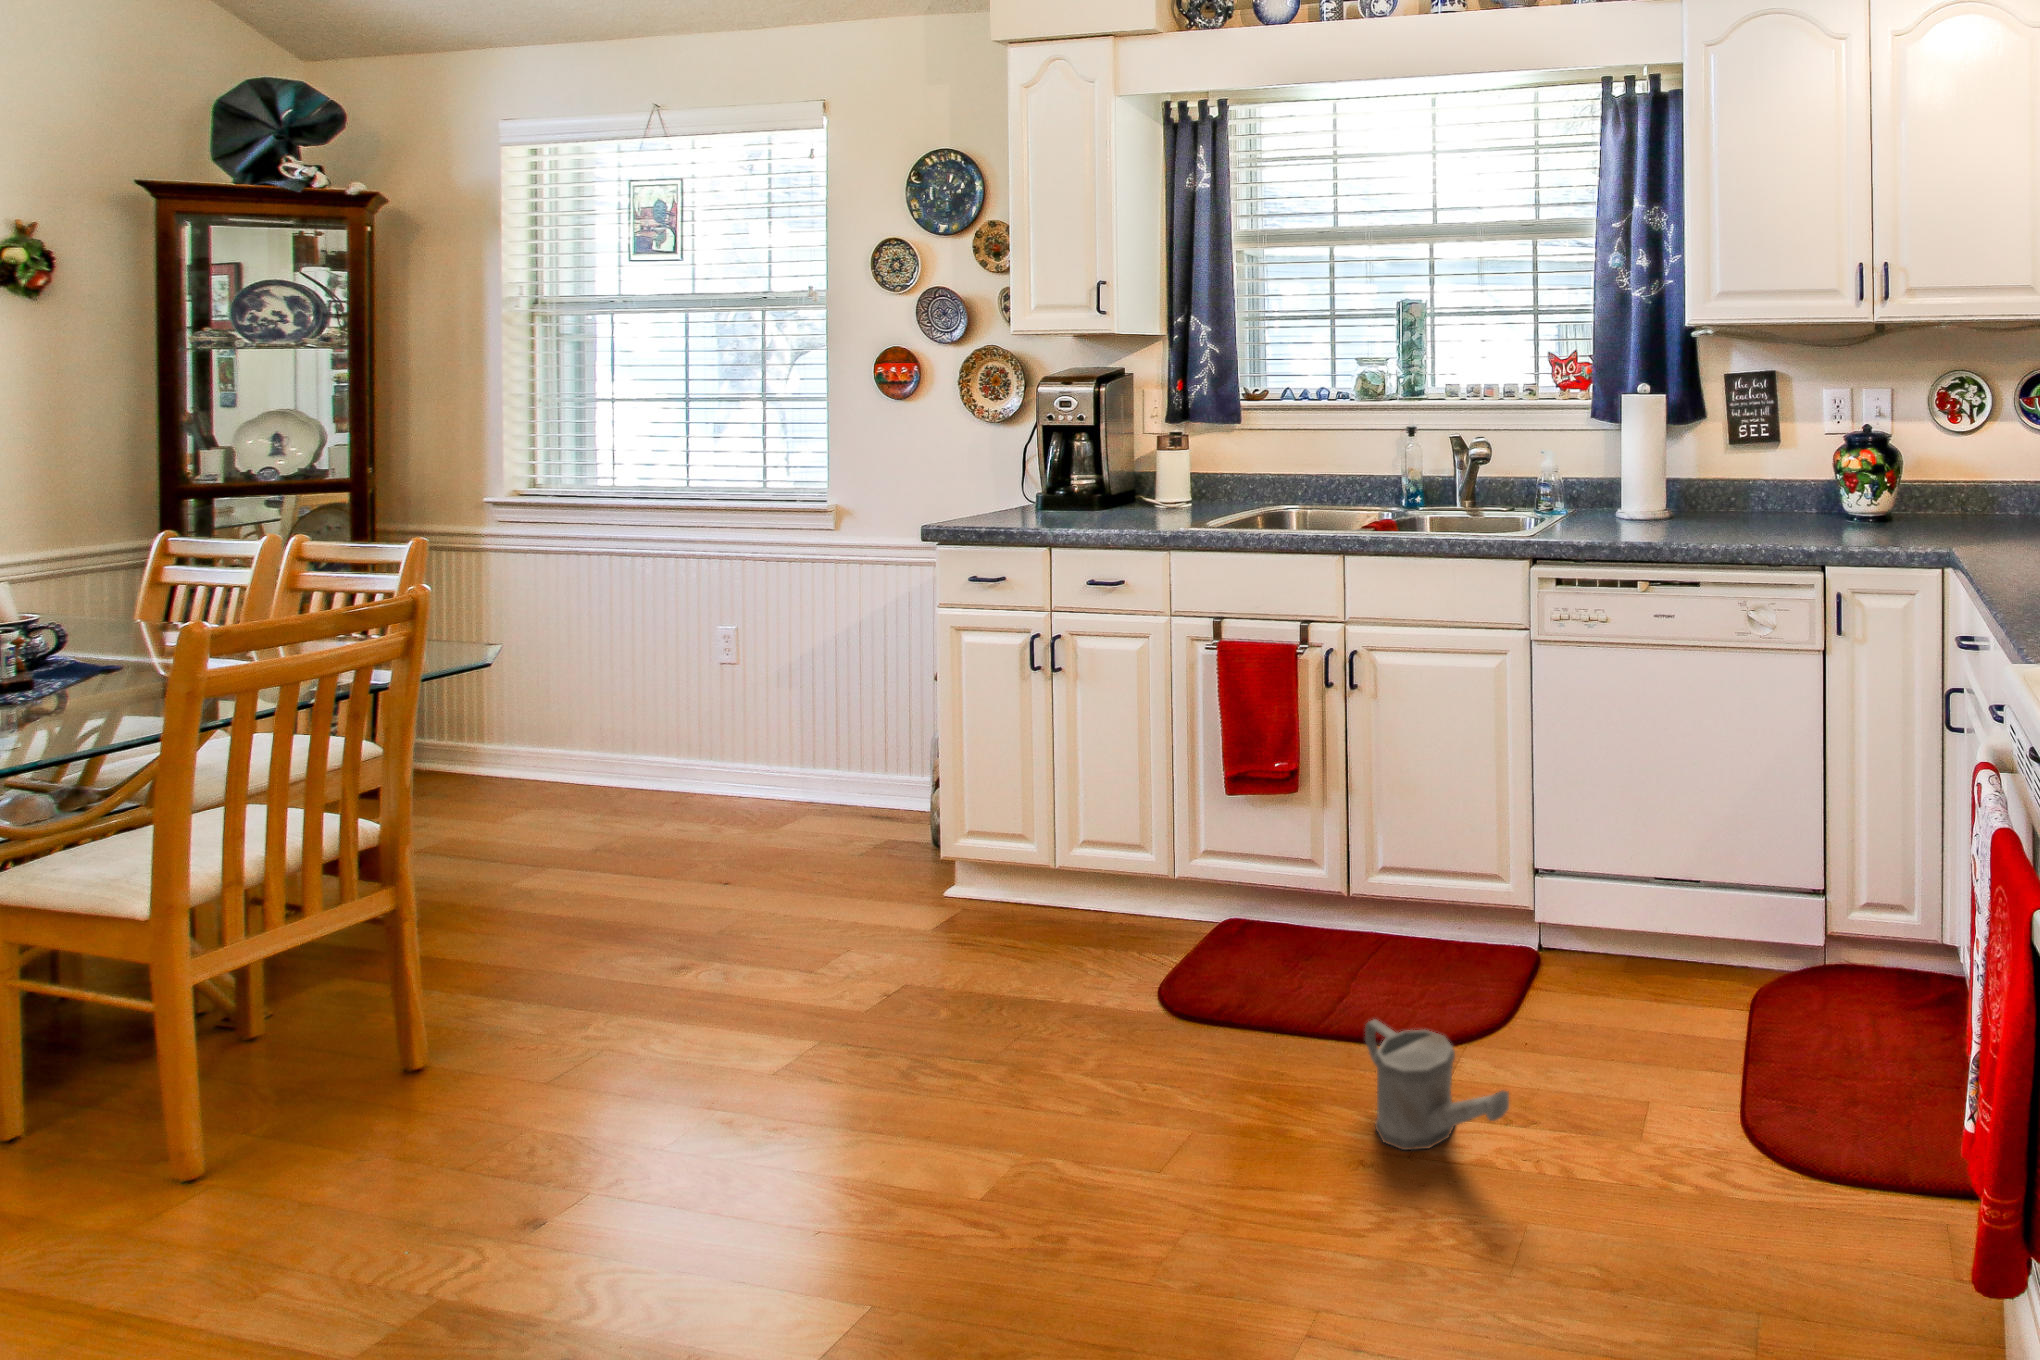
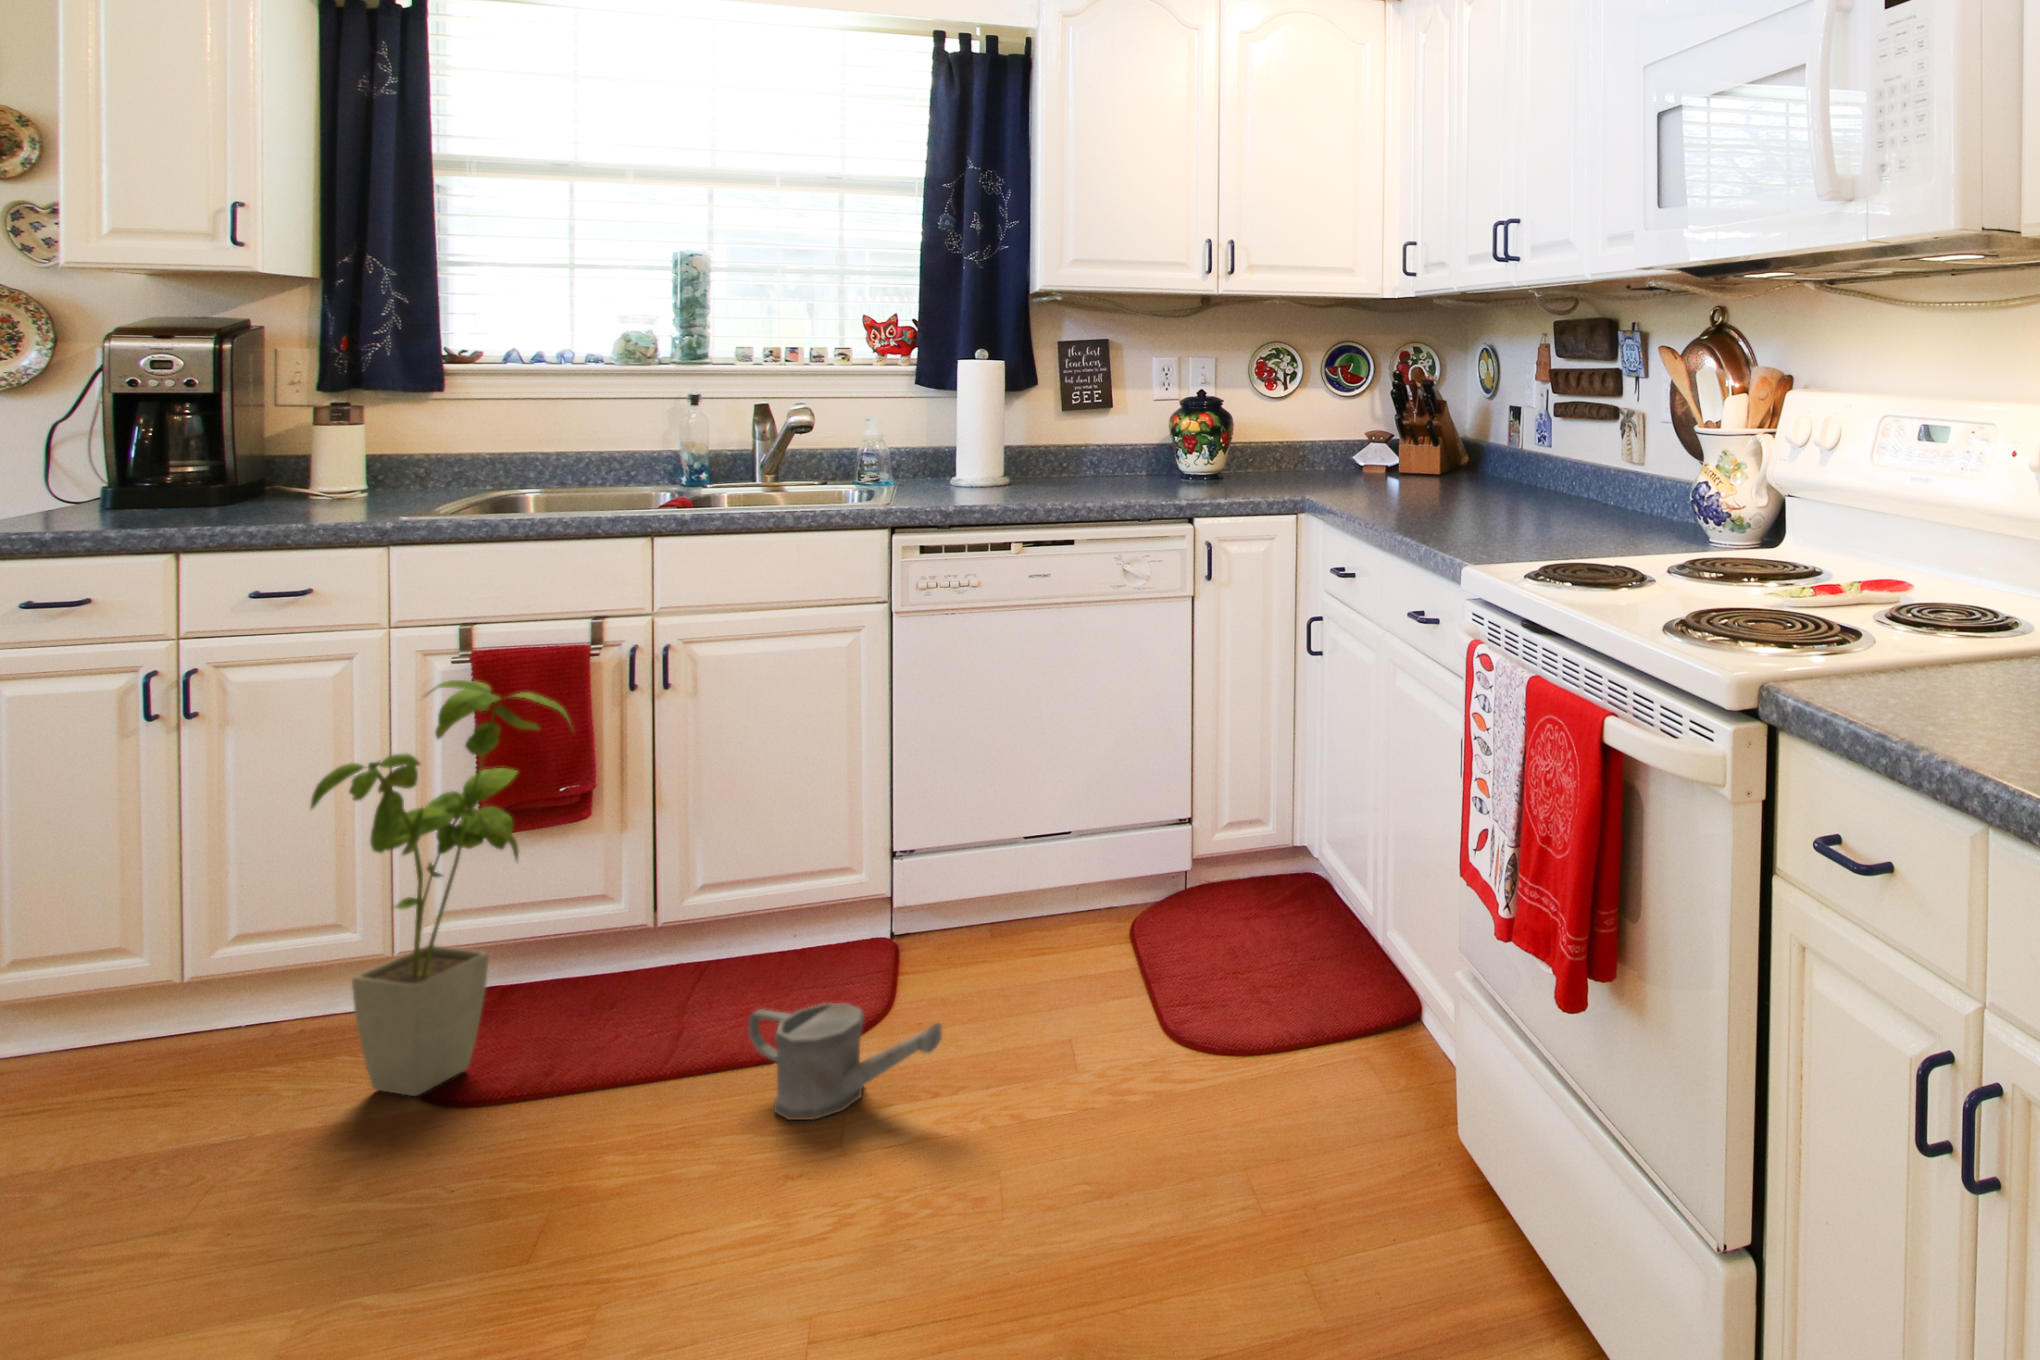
house plant: none [1086,668,1261,1013] -> present [311,680,574,1096]

